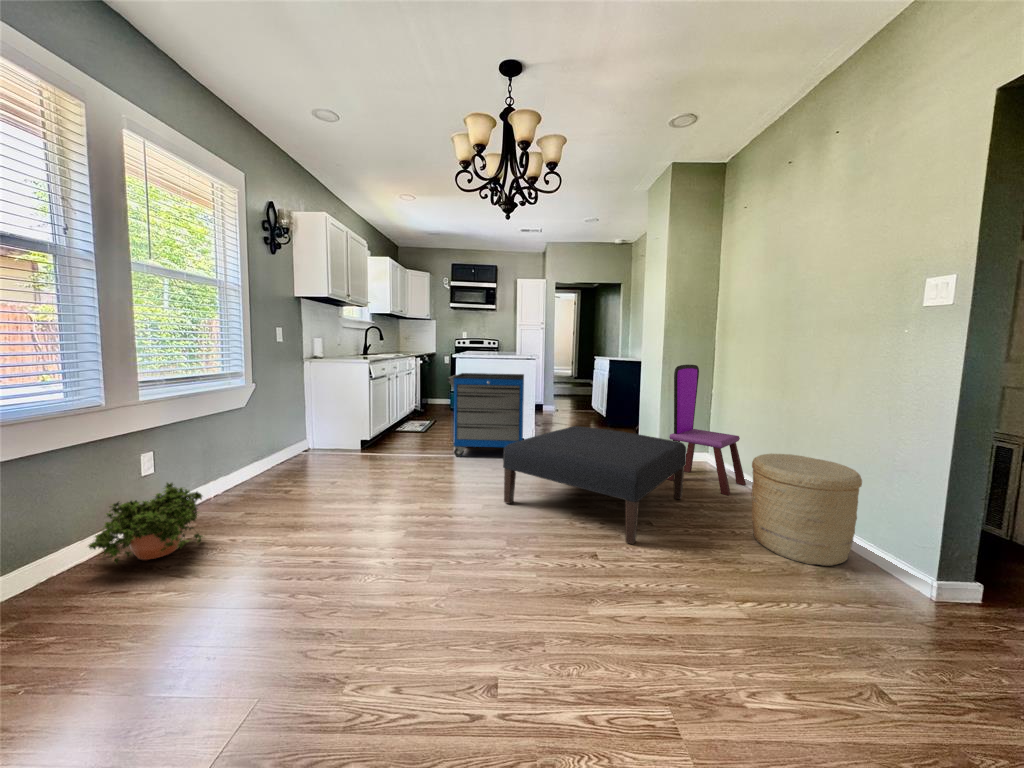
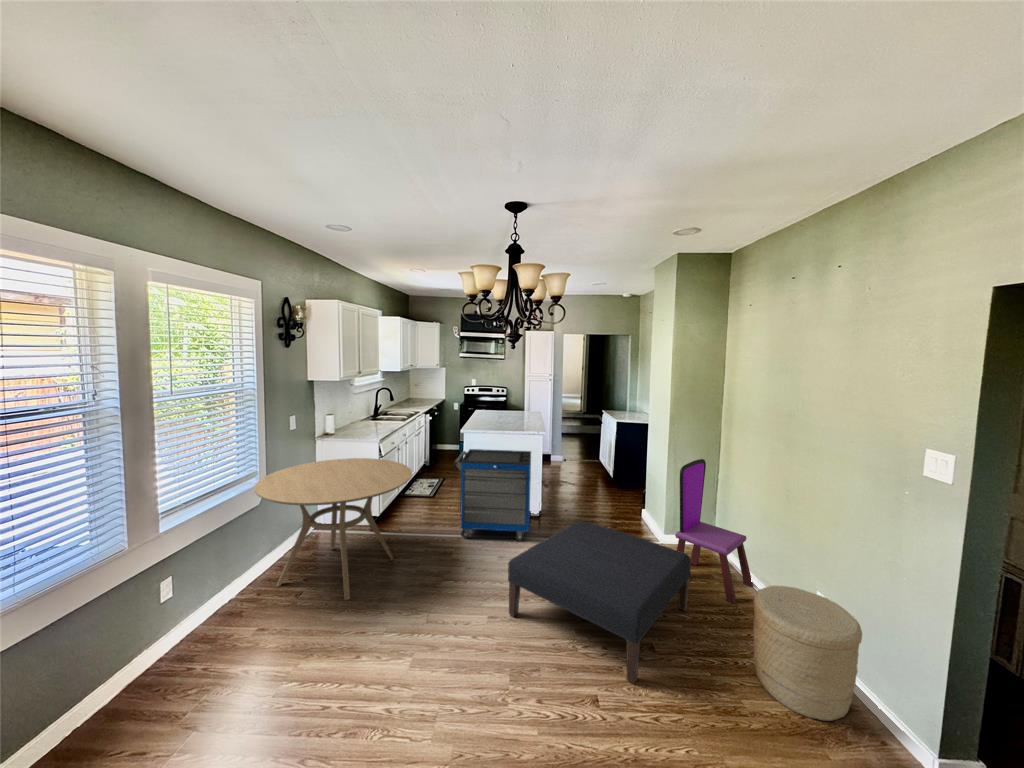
dining table: none [239,374,404,495] -> present [254,458,412,600]
potted plant: present [89,483,203,563] -> none [113,616,222,715]

